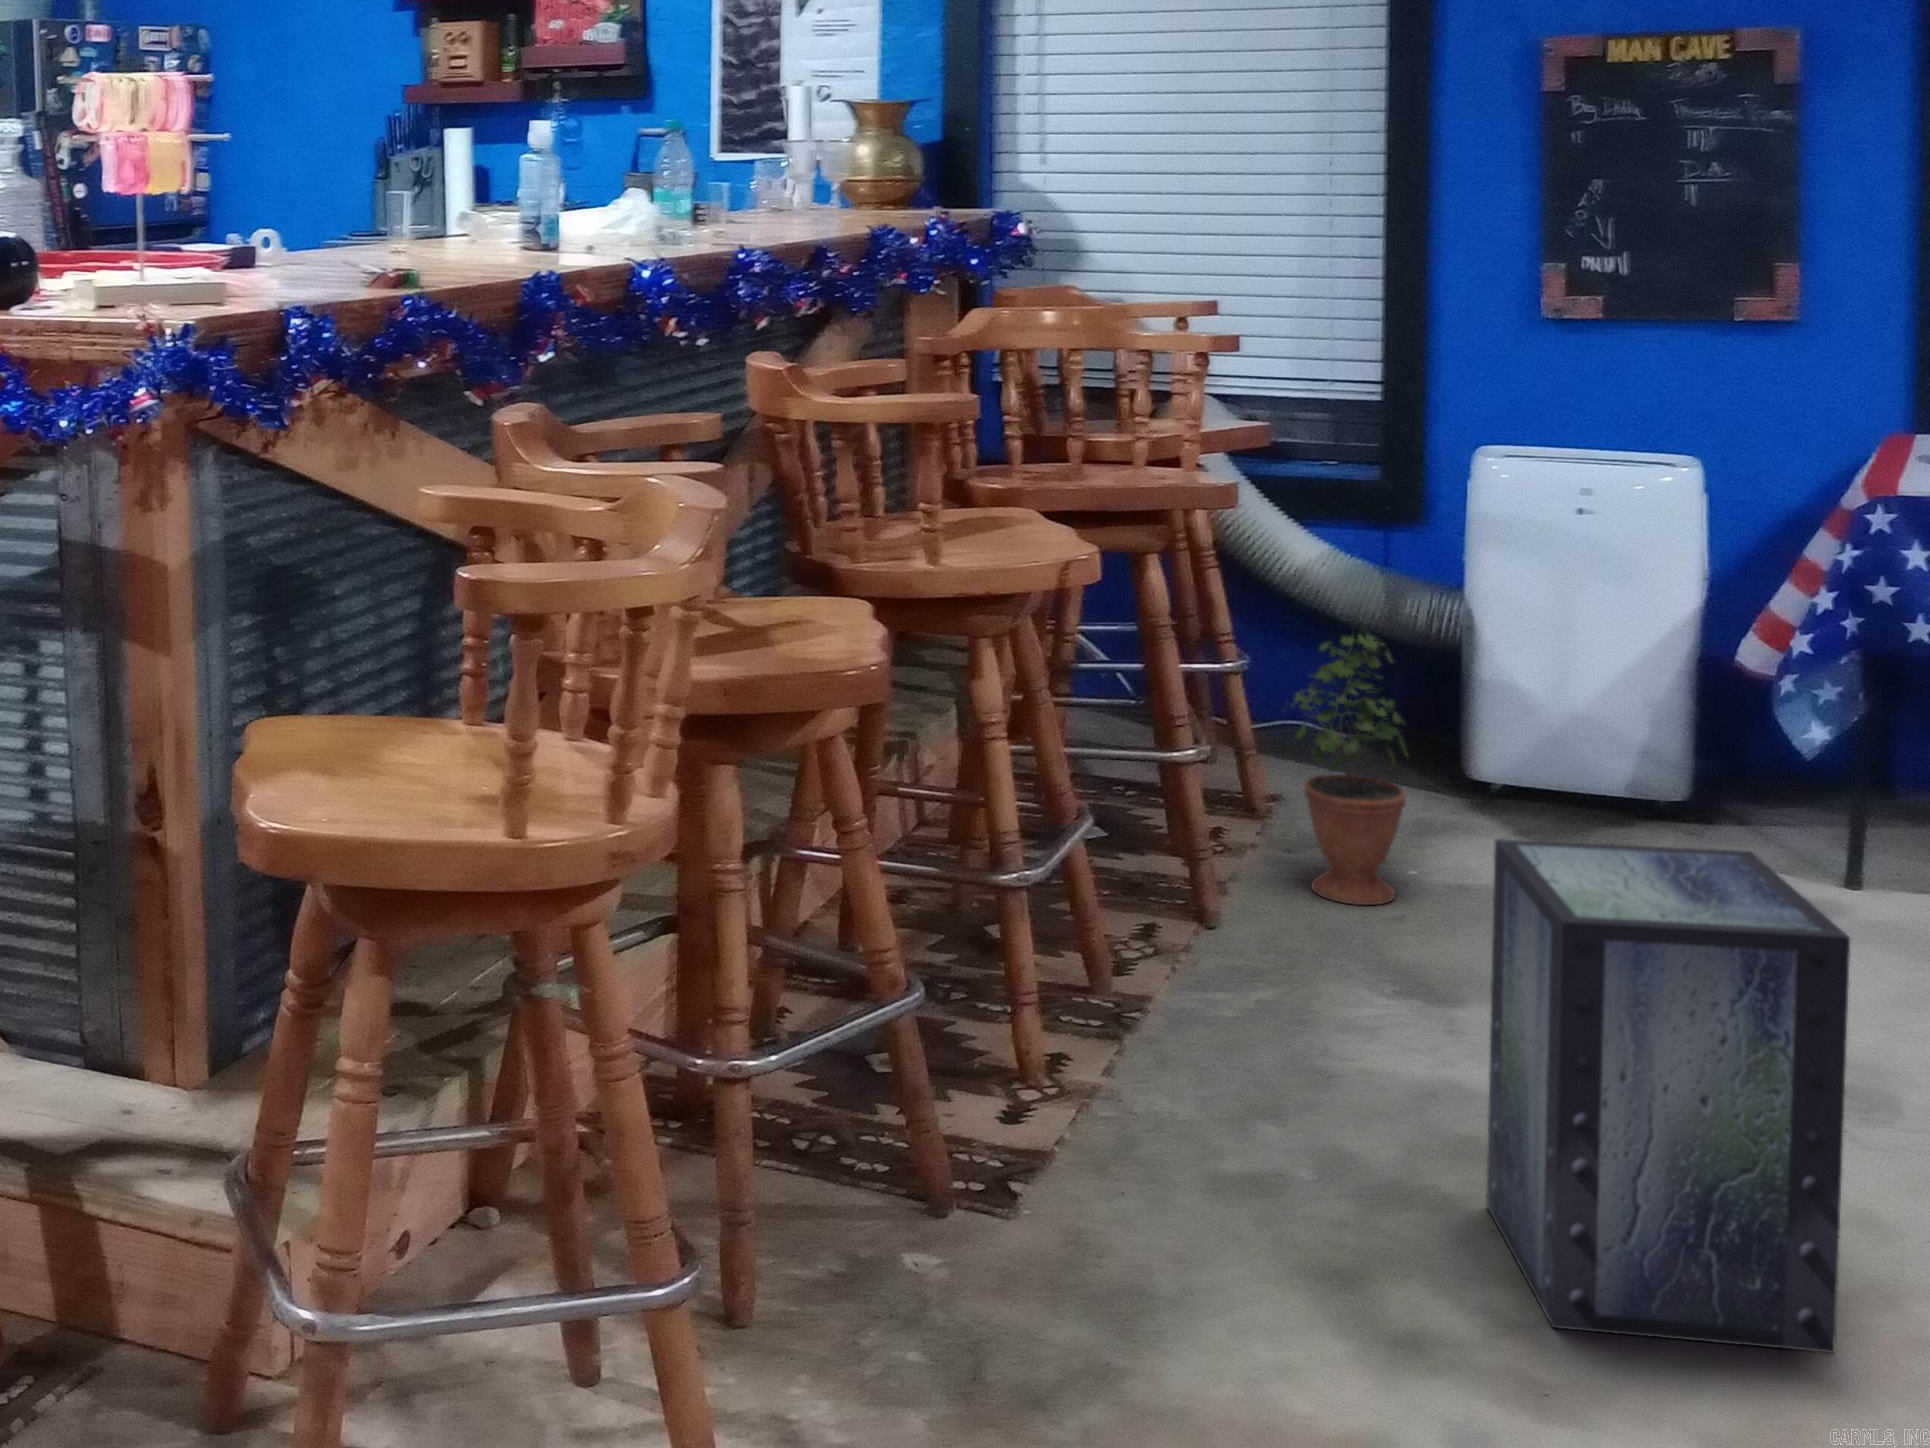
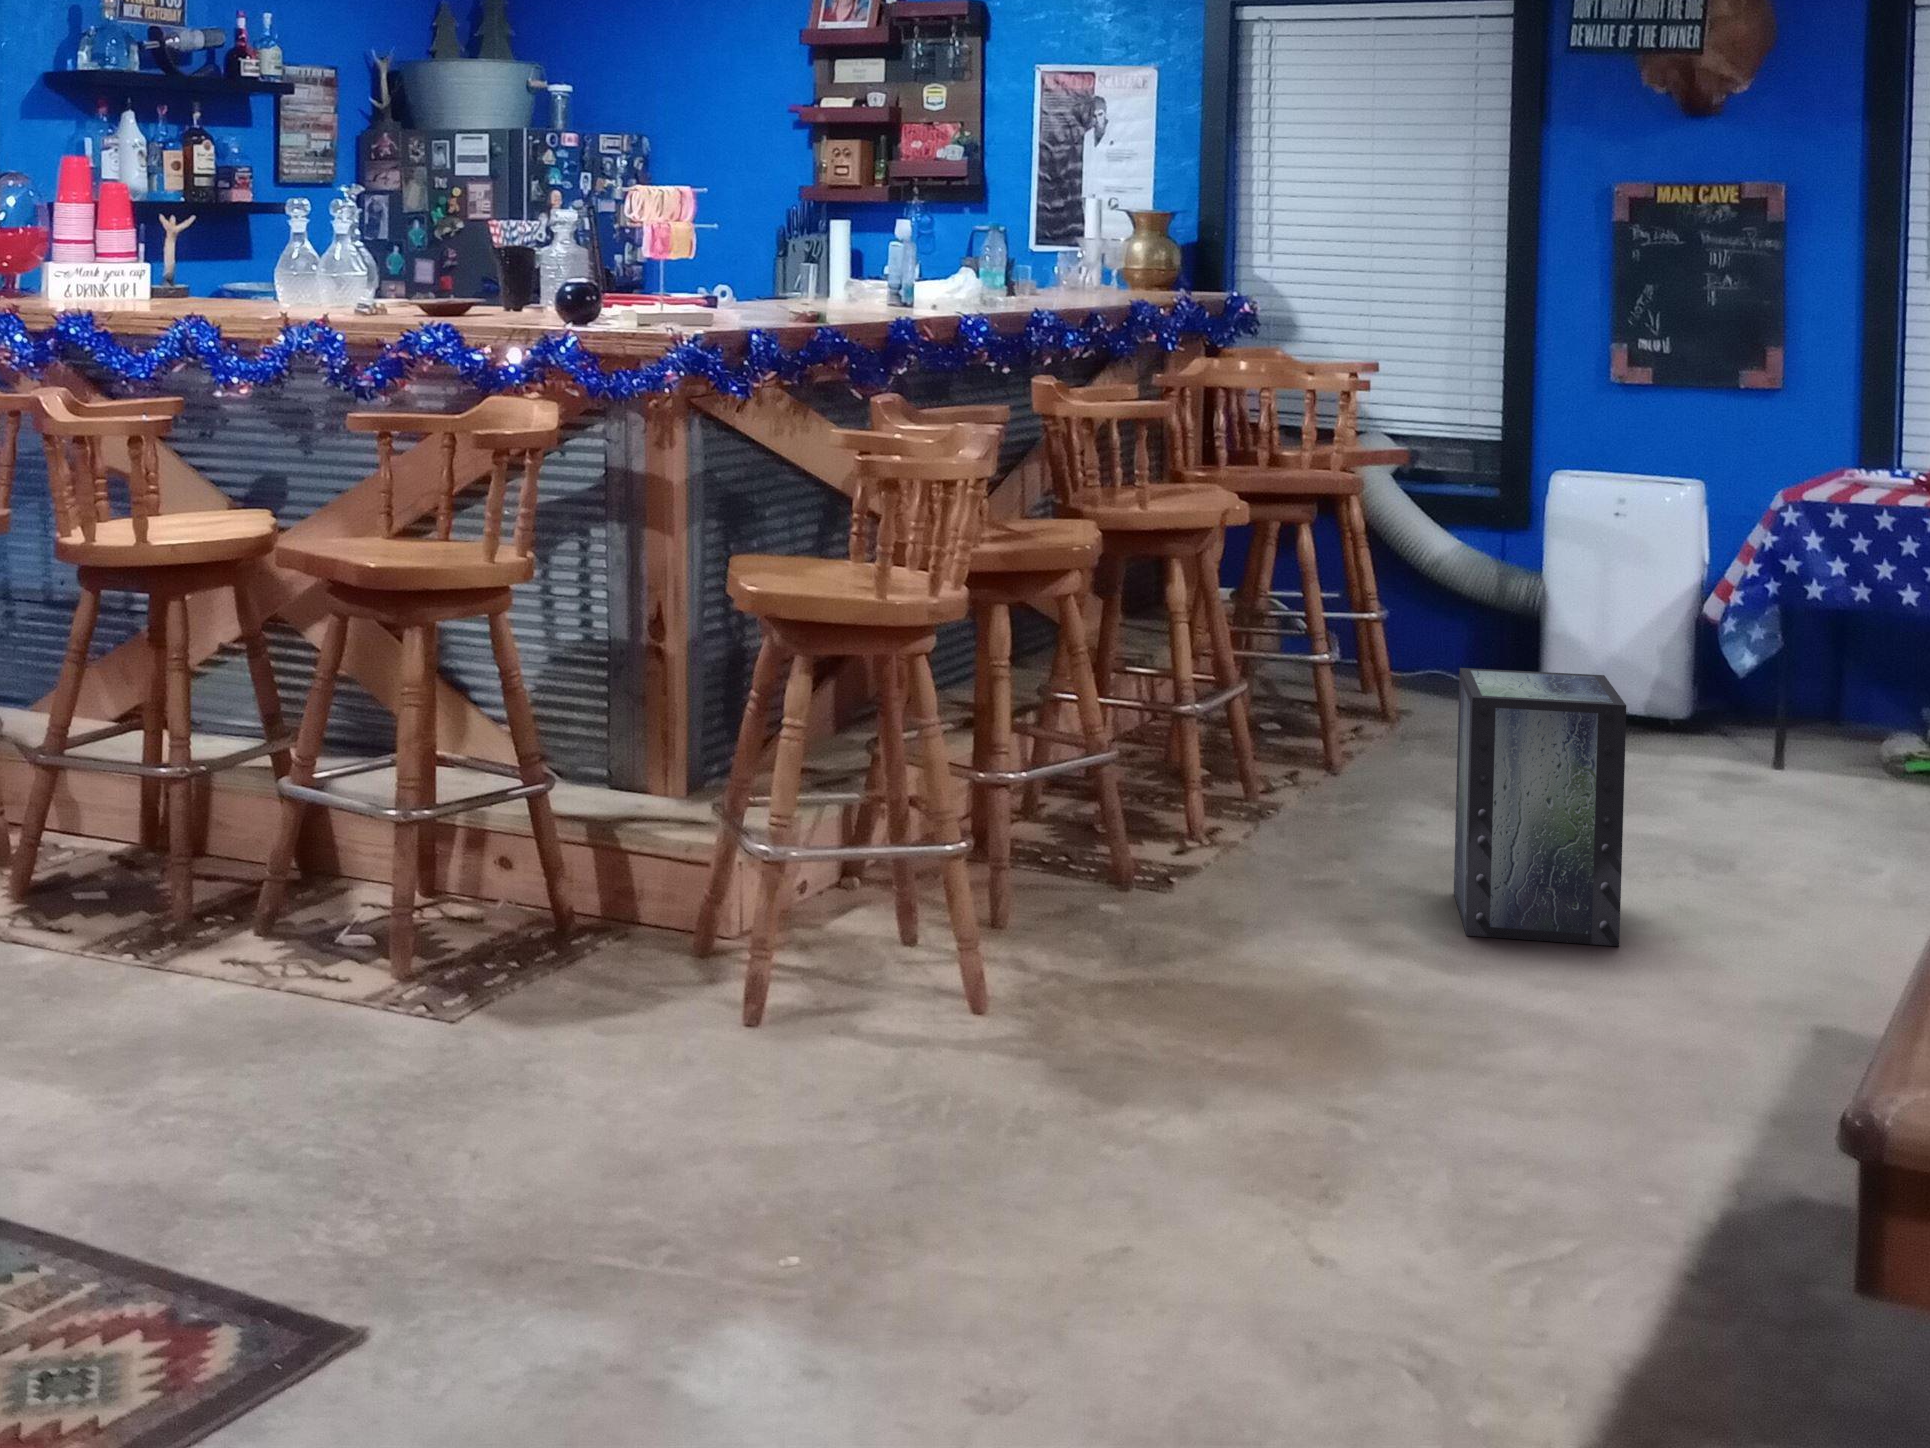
potted plant: present [1295,620,1407,905] -> none [1396,576,1479,768]

